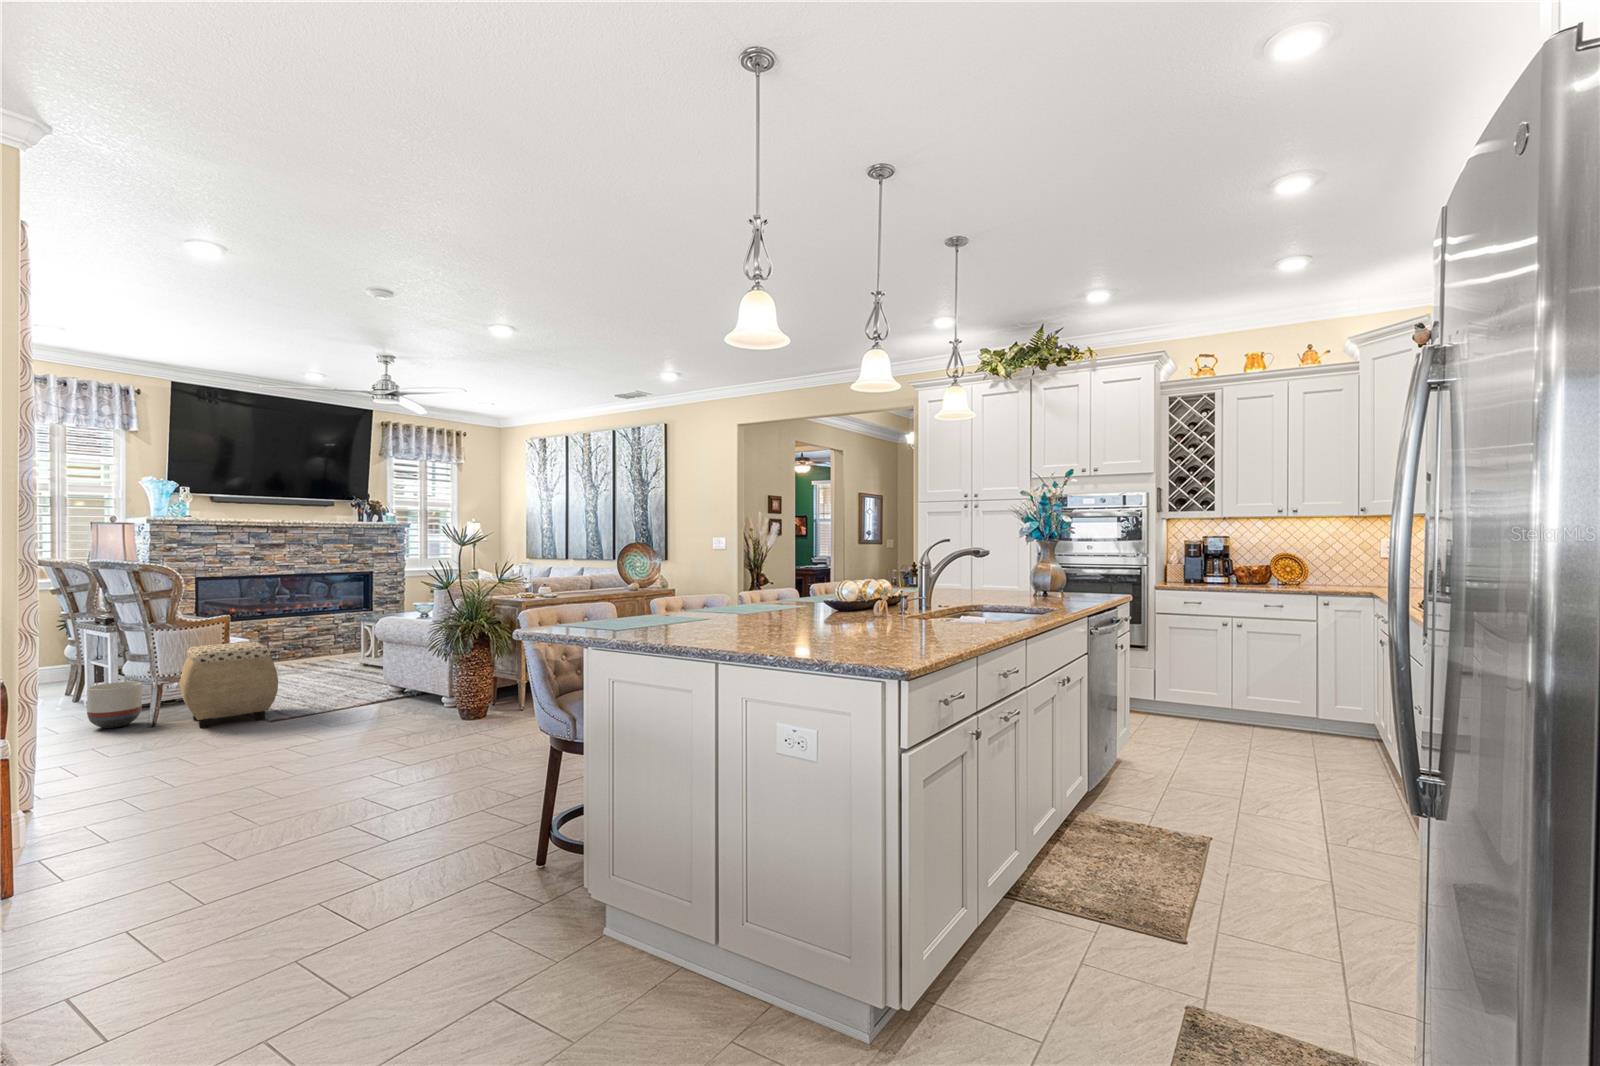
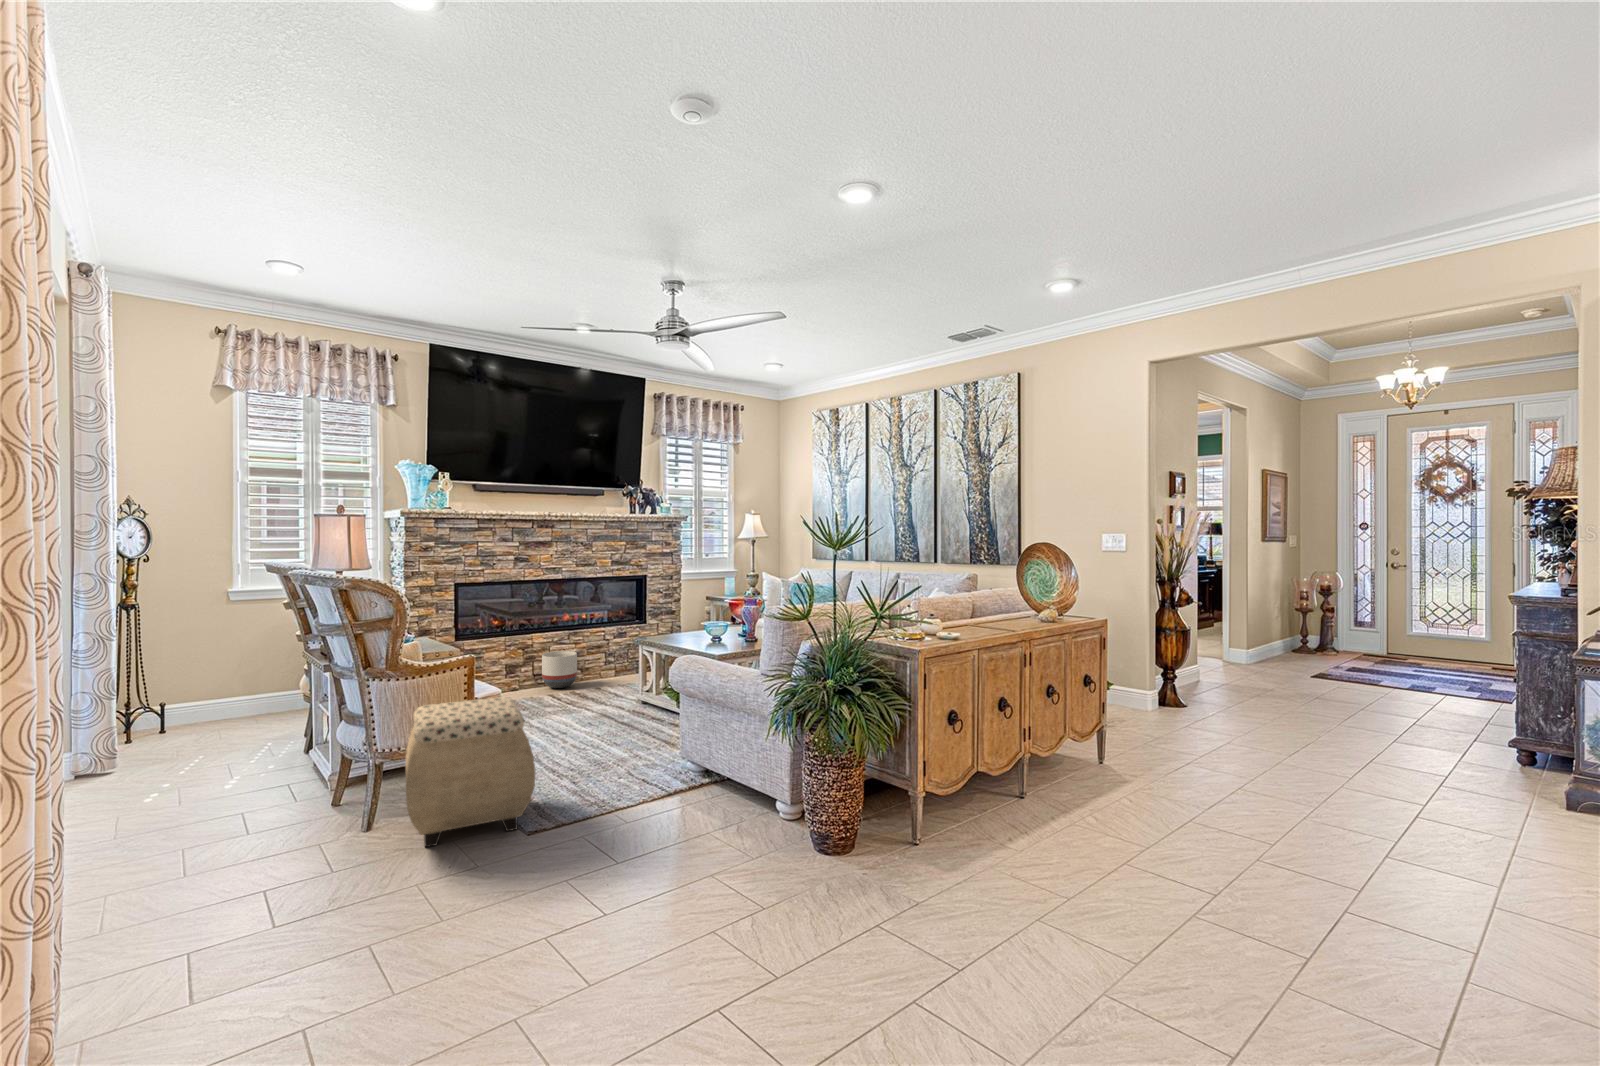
planter: present [87,682,142,728] -> present [542,651,577,688]

